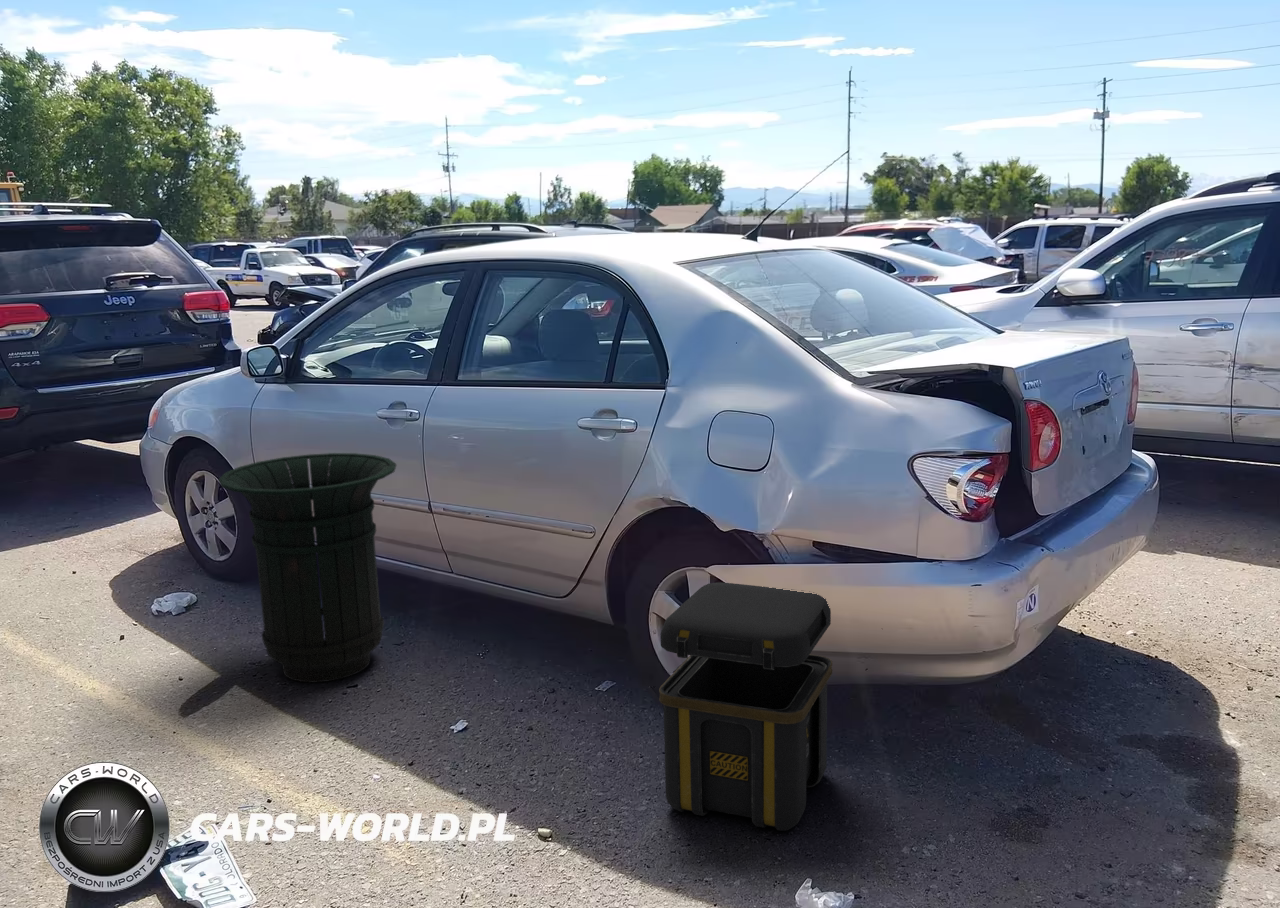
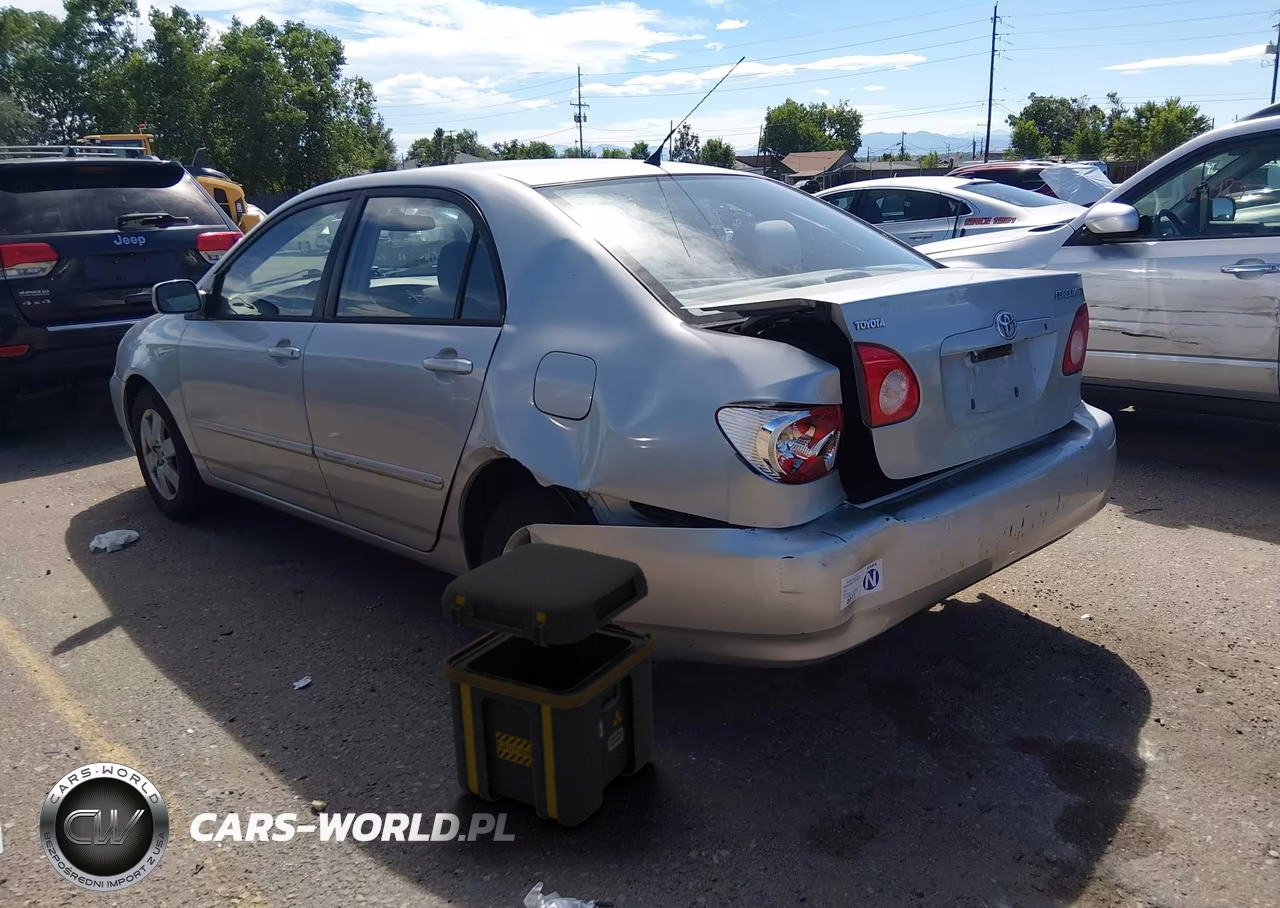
trash can: present [219,453,396,682] -> none [90,392,282,628]

